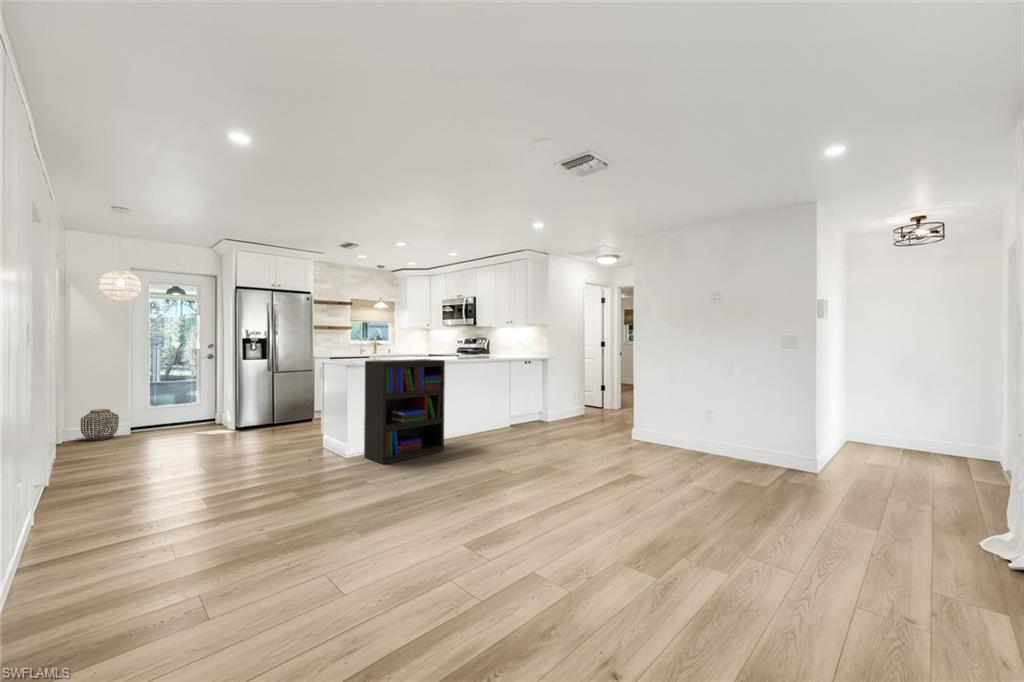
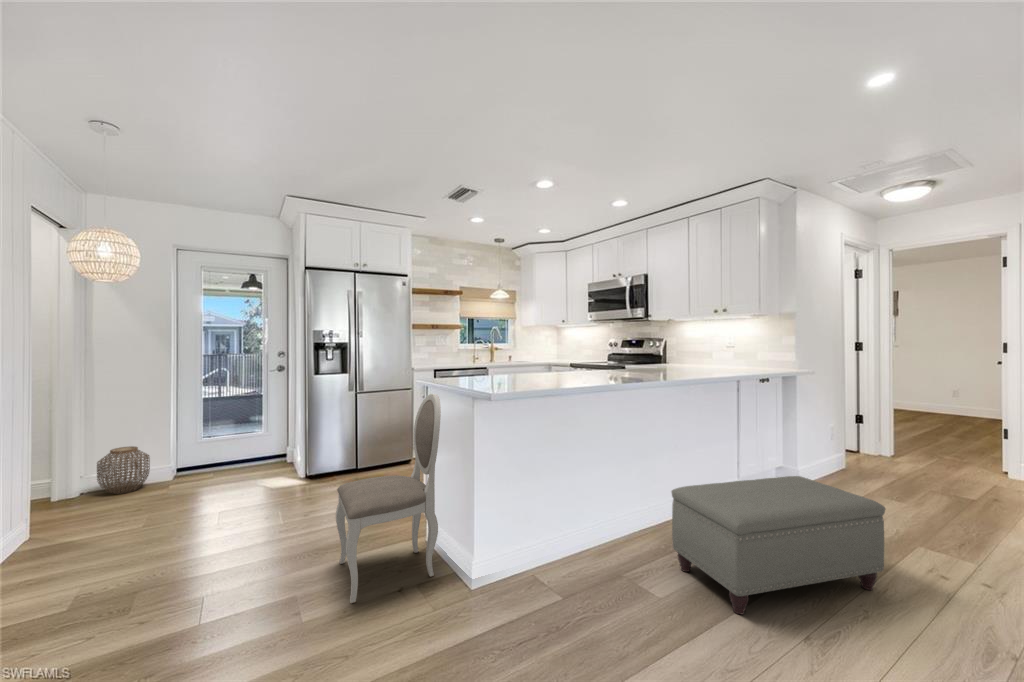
bookshelf: present [364,359,445,464] -> none [501,383,658,628]
dining chair: none [273,365,334,464] -> present [336,394,441,603]
ottoman: none [453,405,542,457] -> present [671,476,885,614]

